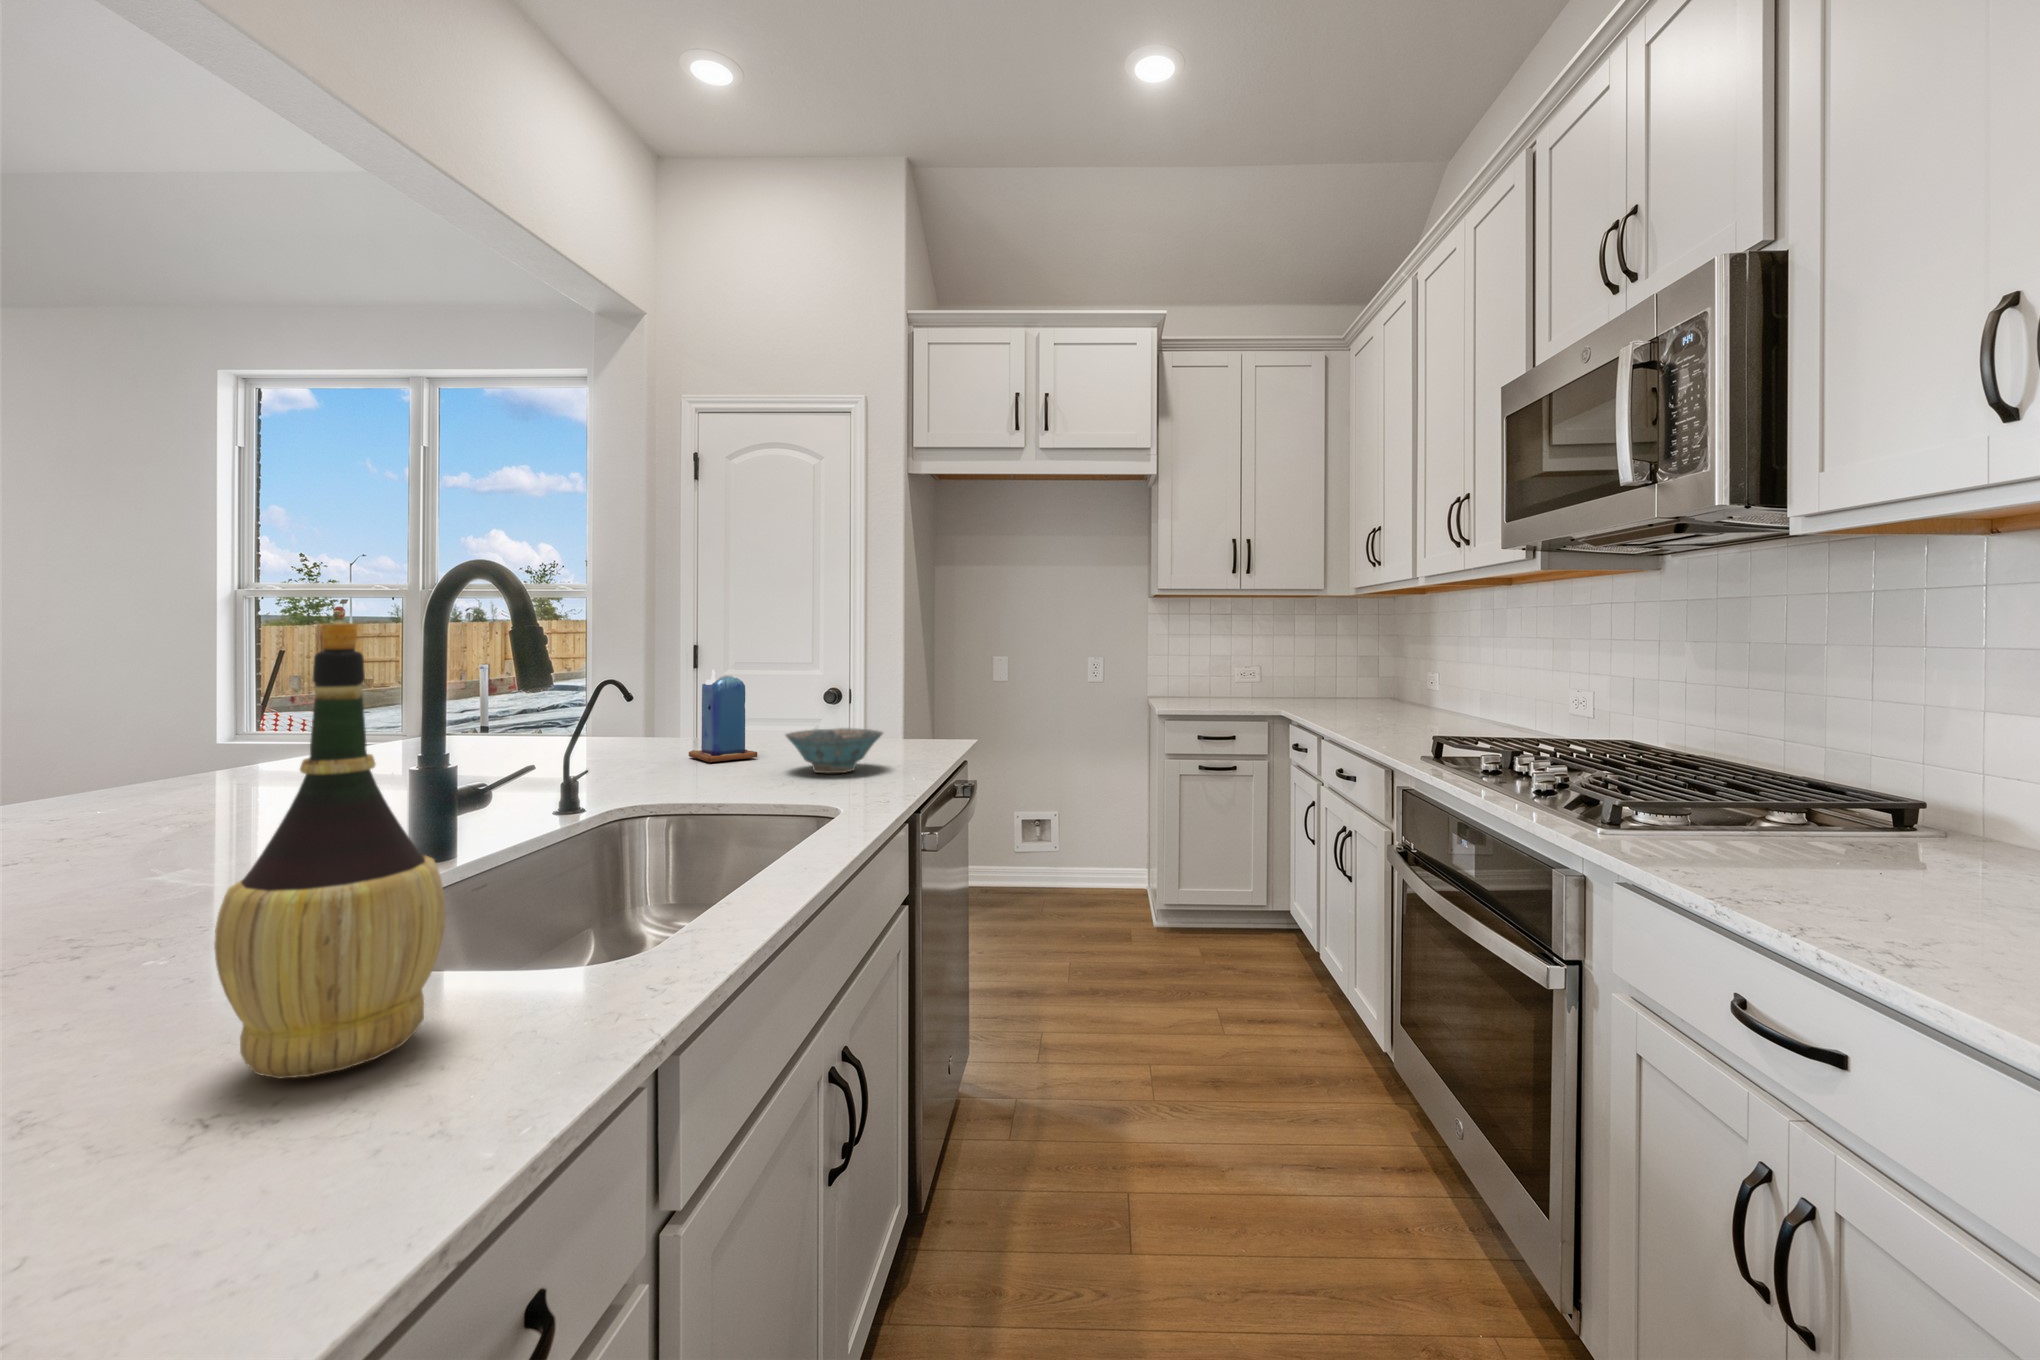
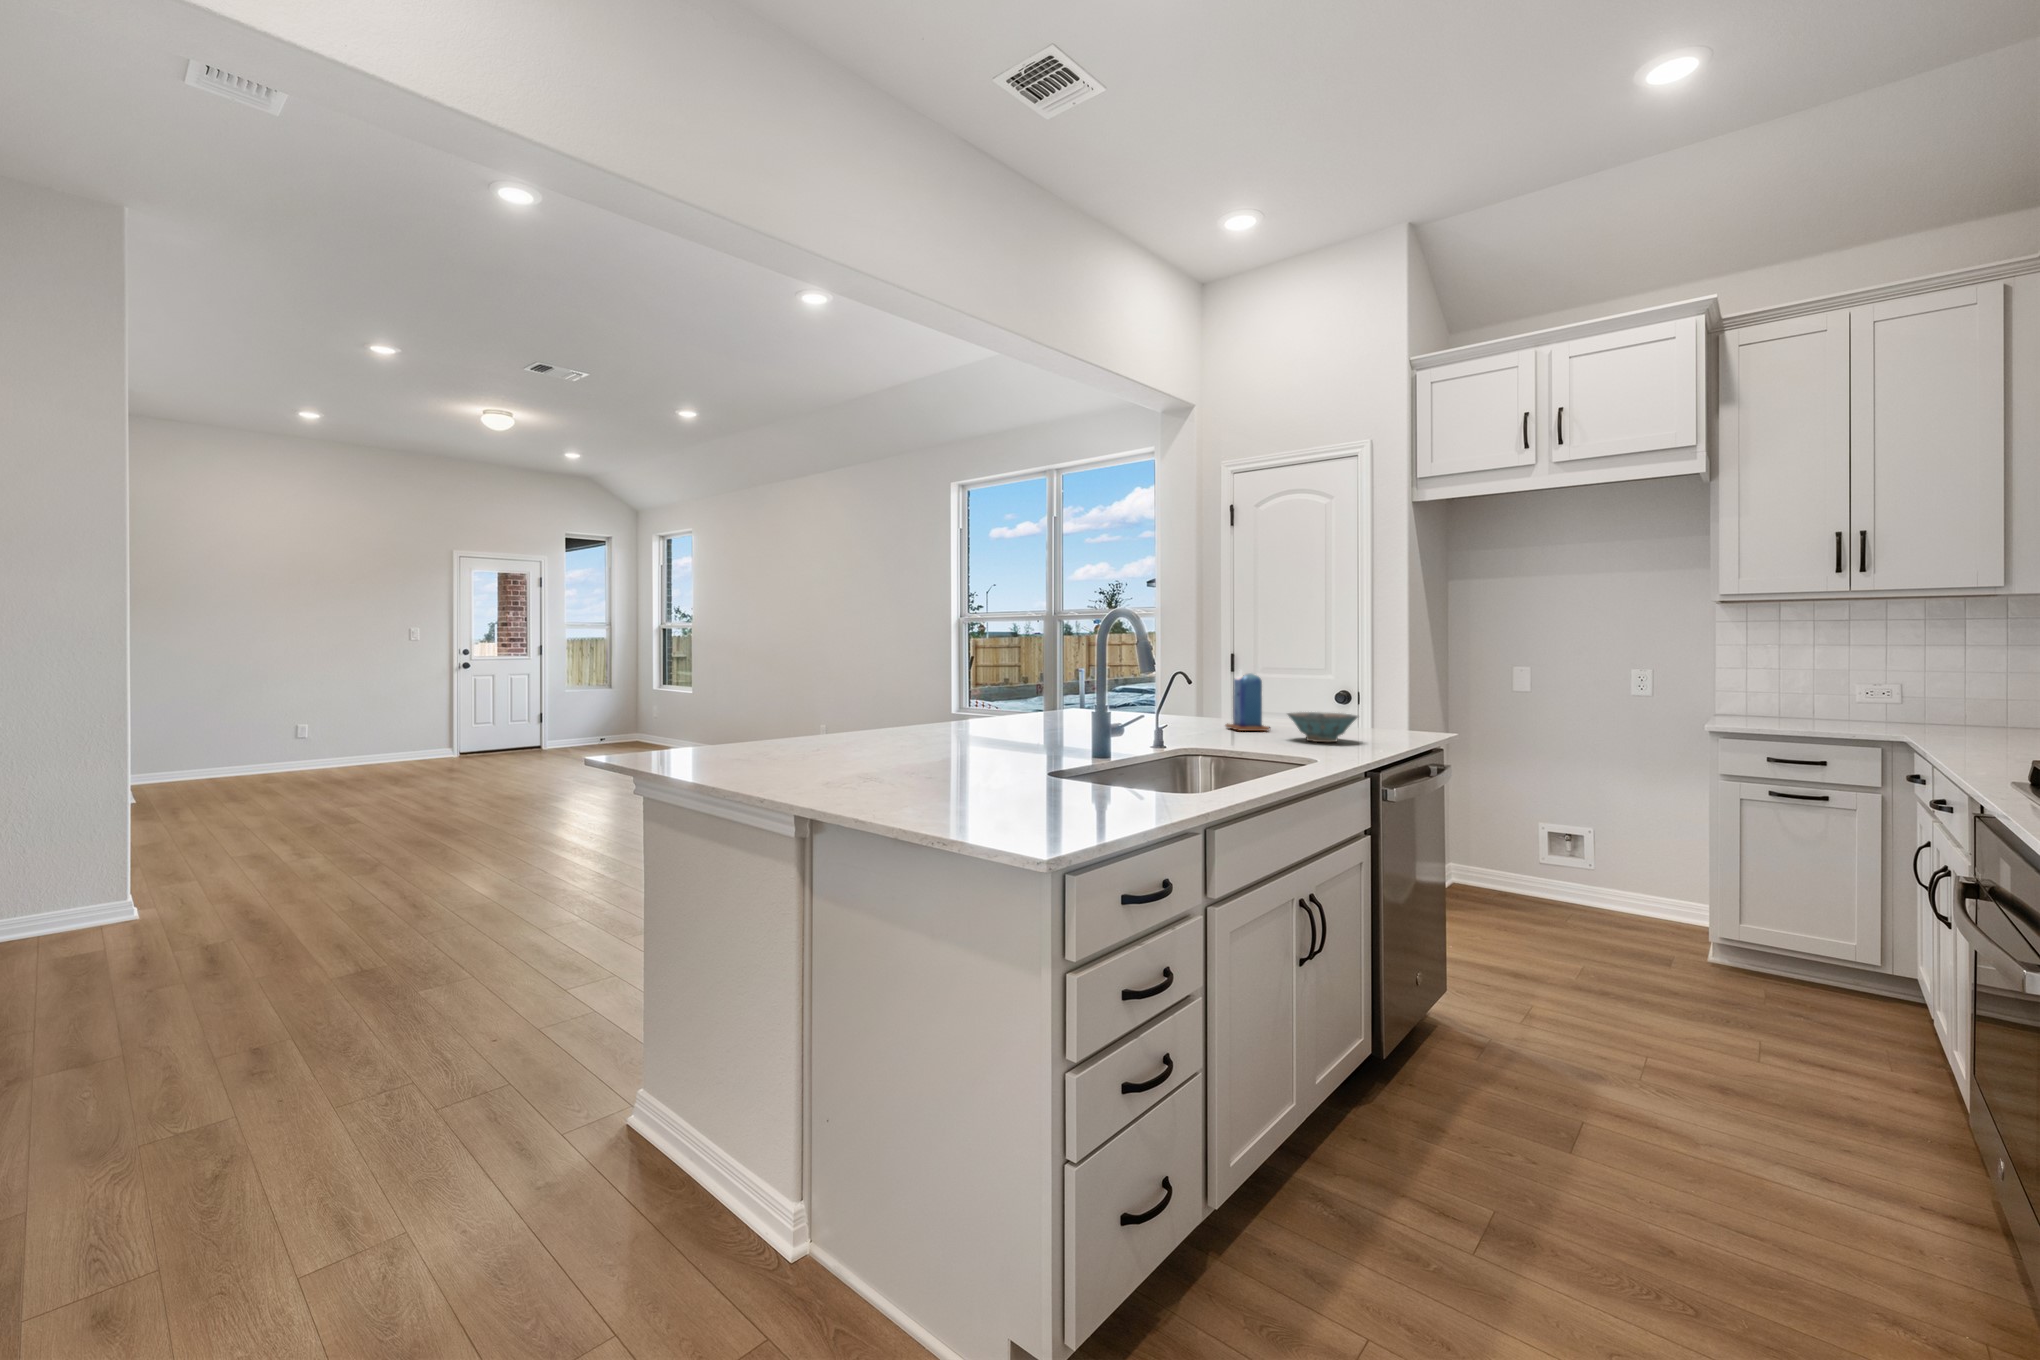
wine bottle: present [214,622,446,1078] -> none [1067,640,1131,796]

